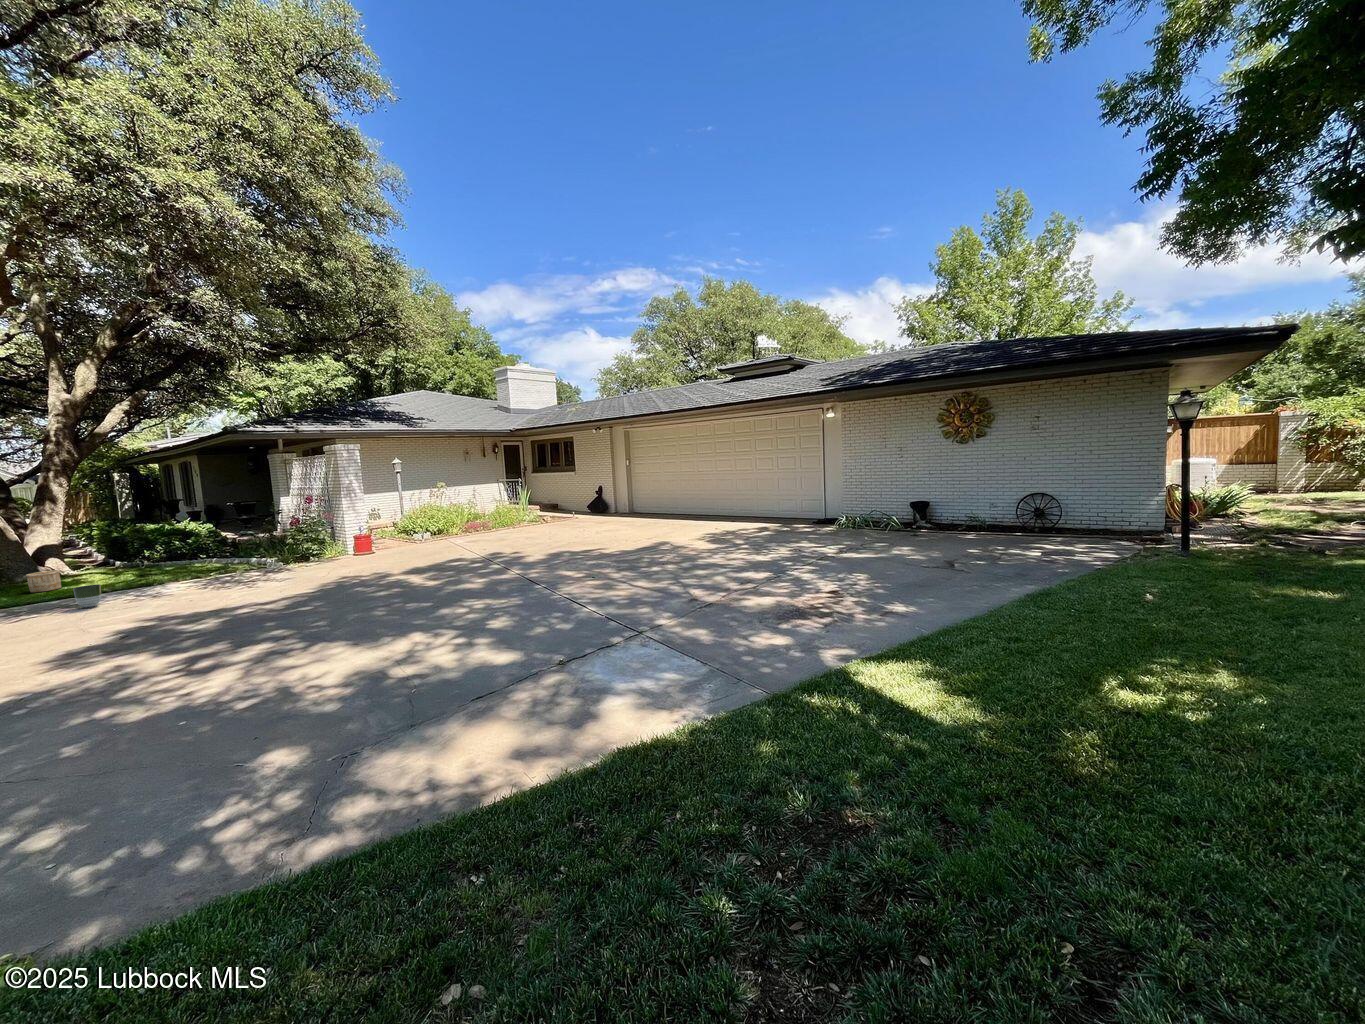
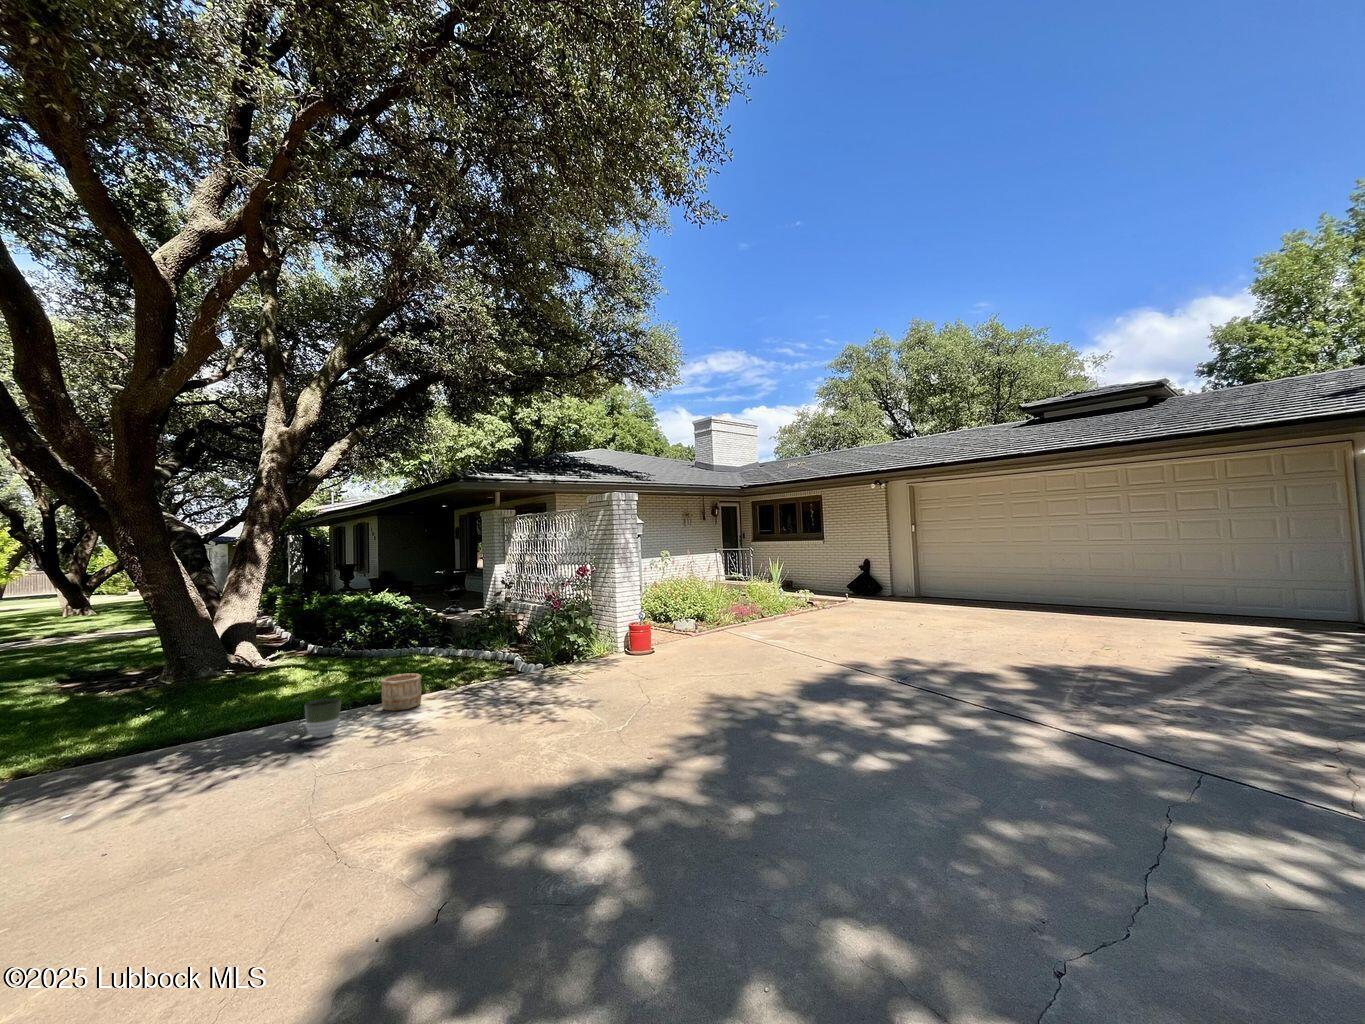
wooden bucket: present [26,570,61,592] -> present [380,673,422,711]

